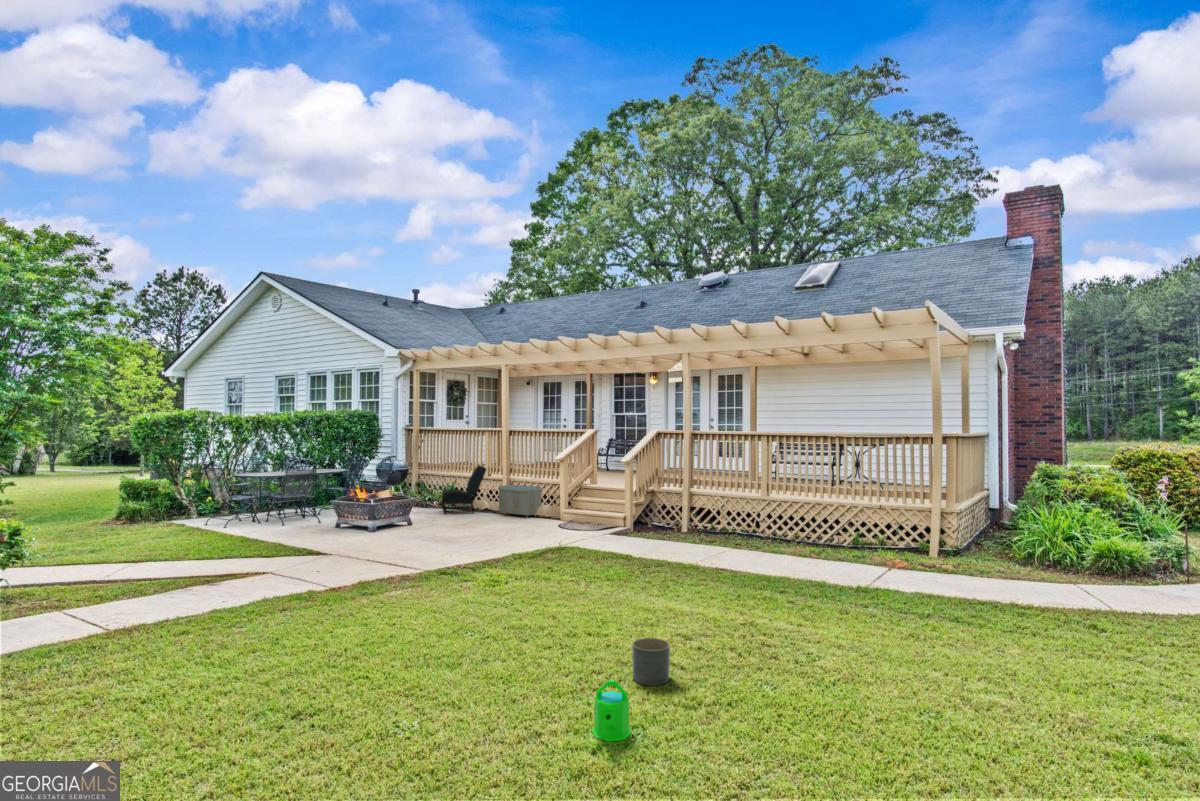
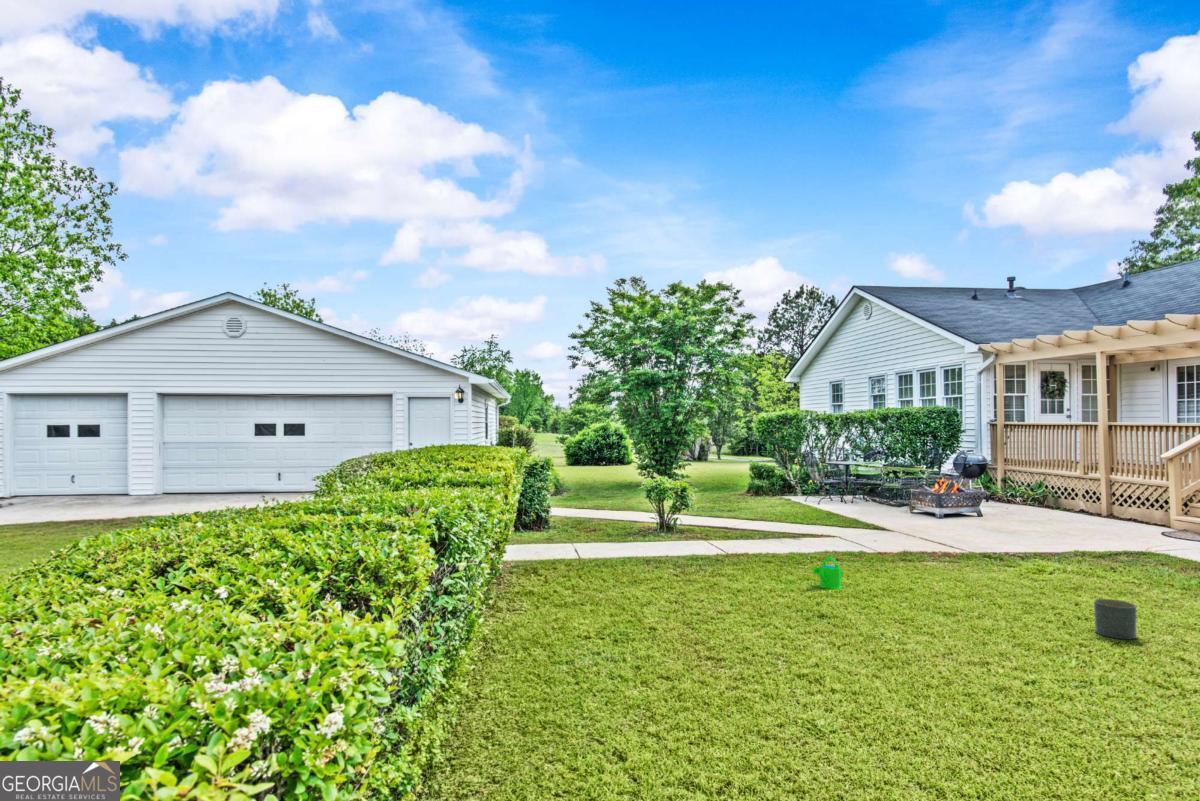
lounge chair: present [442,465,487,514] -> none [1024,463,1081,514]
storage bench: present [498,485,542,518] -> none [1092,486,1153,524]
watering can: present [592,680,631,741] -> present [813,556,843,589]

